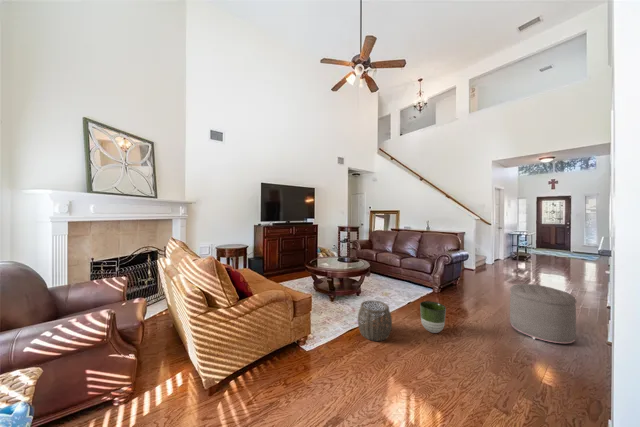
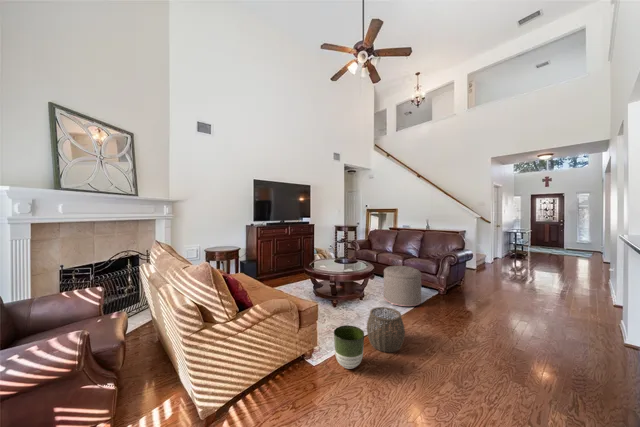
ottoman: present [510,284,576,343] -> present [384,266,421,306]
planter: present [420,301,446,333] -> present [334,325,364,369]

